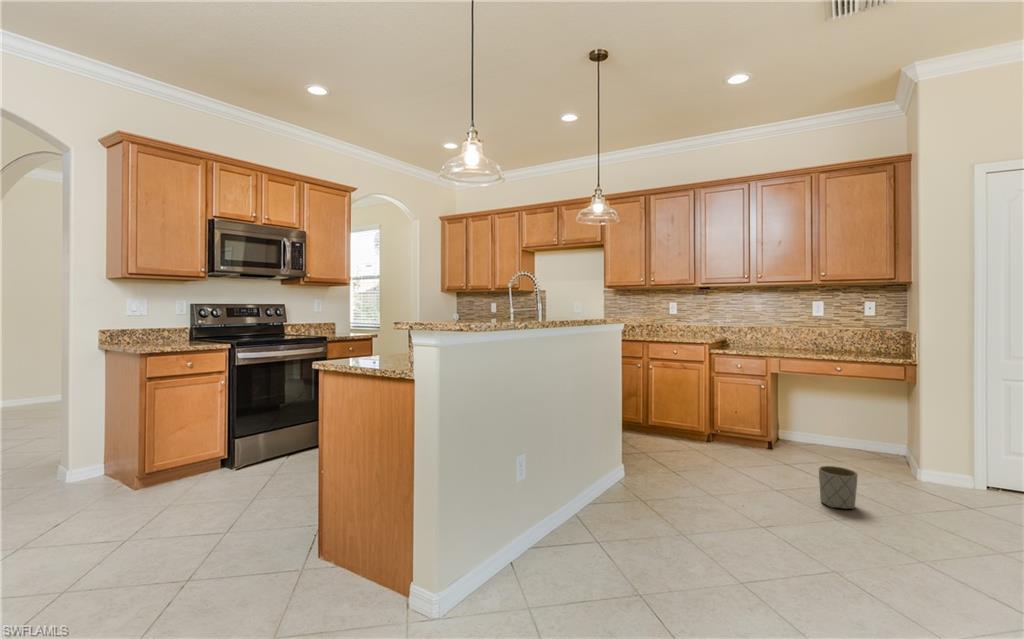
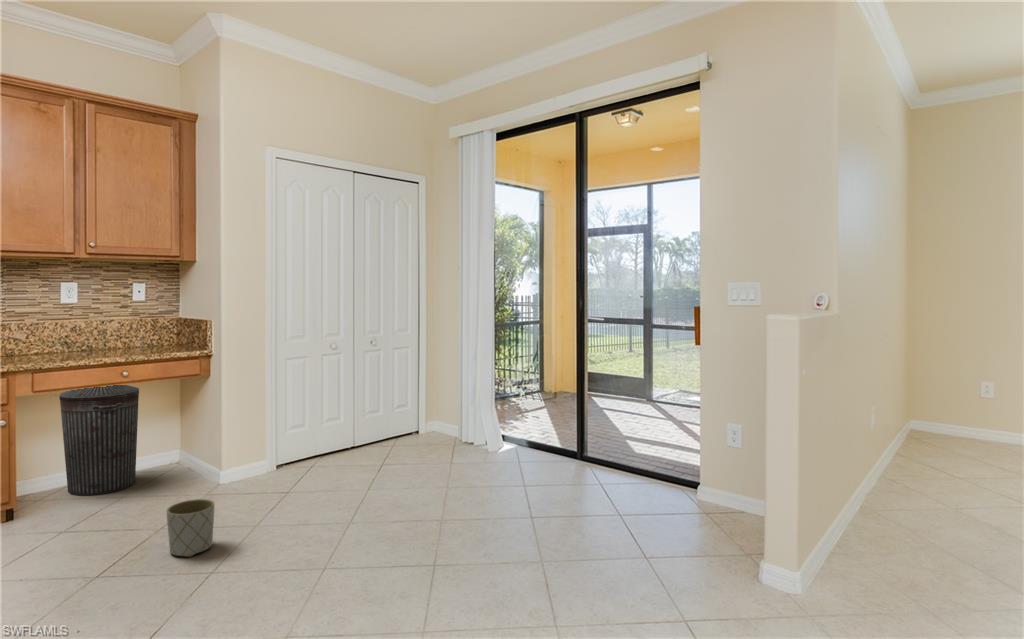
trash can: none [805,371,862,457] -> present [59,385,139,495]

